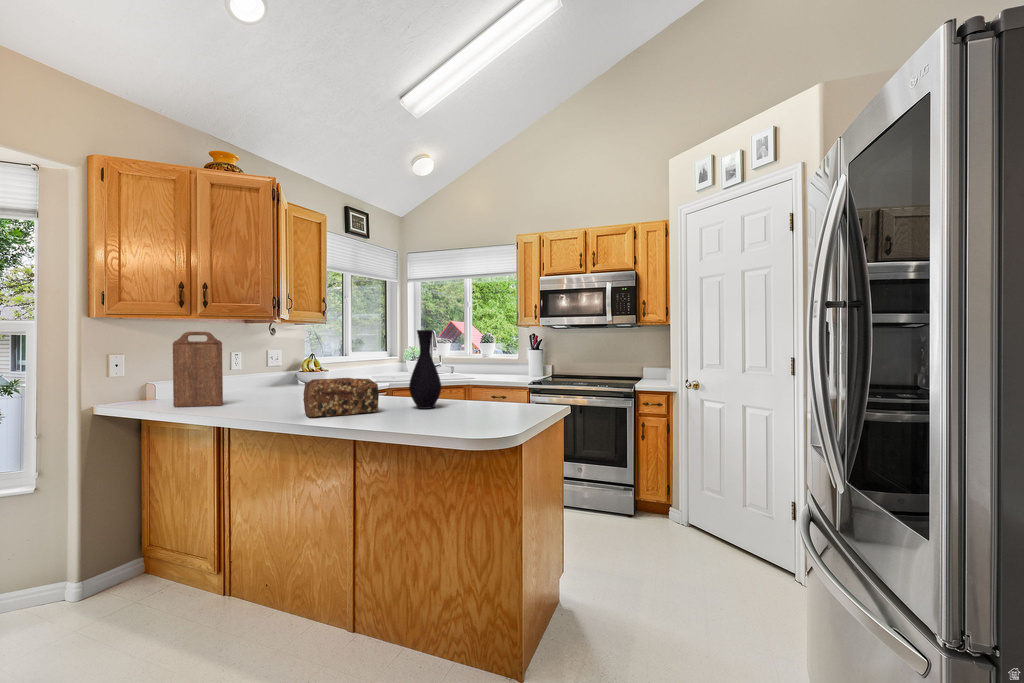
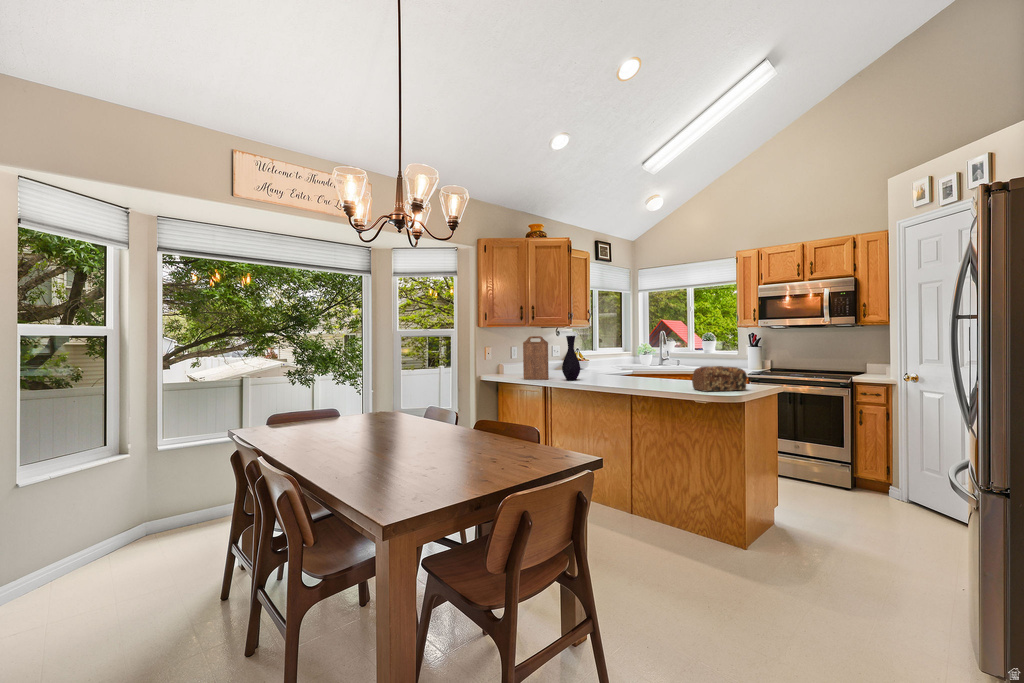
vase: present [409,330,441,409] -> present [562,336,580,381]
bread loaf: present [303,378,379,418] -> present [692,366,747,392]

